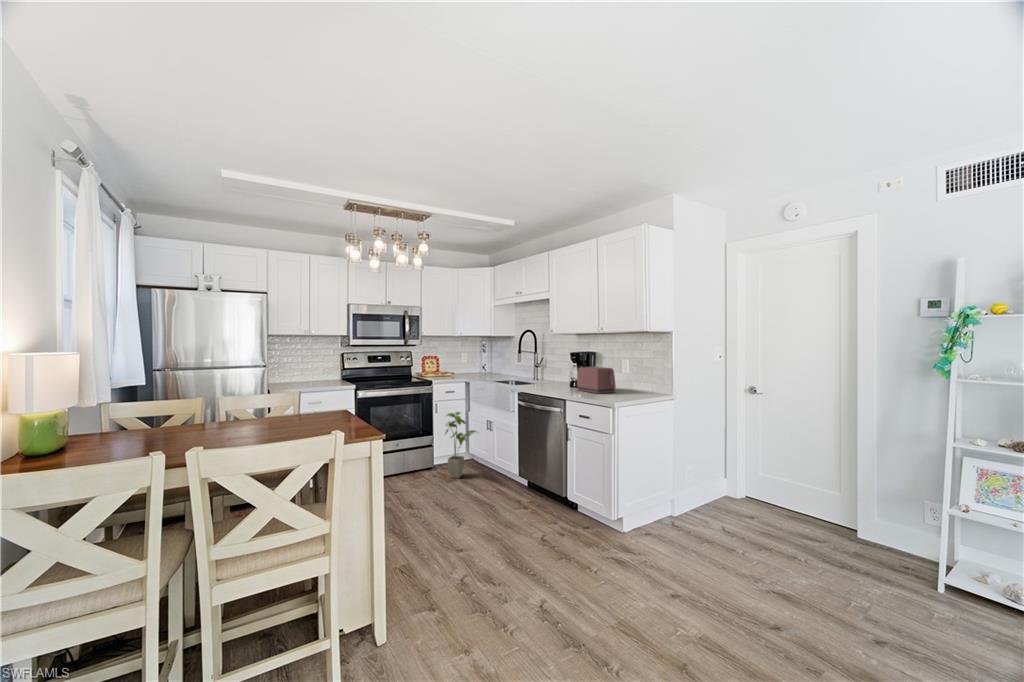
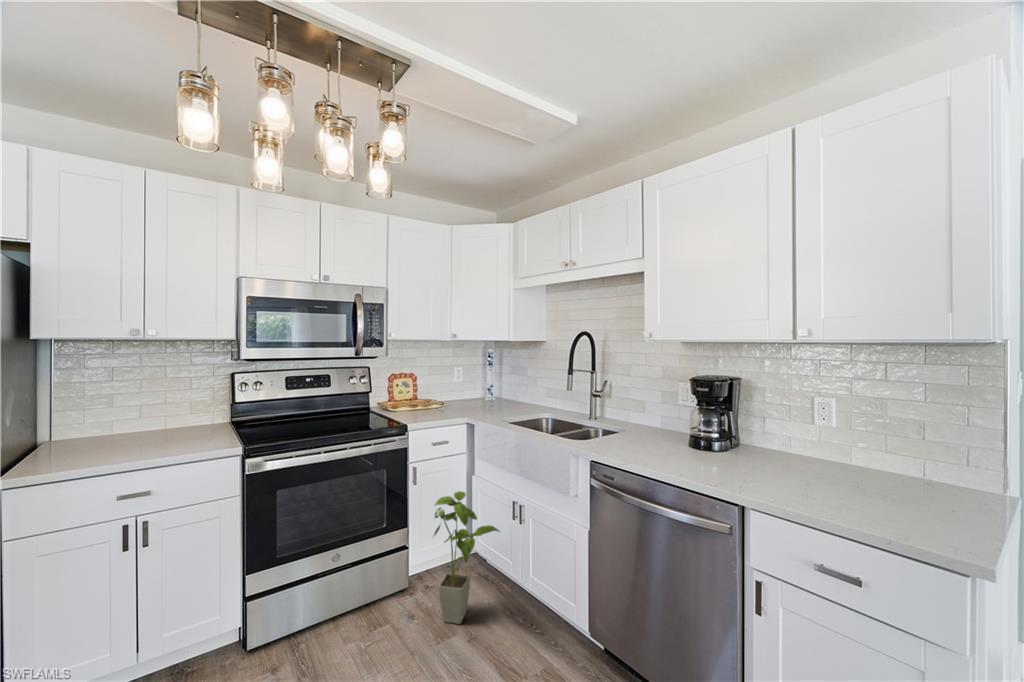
toaster: present [577,367,616,393] -> none [725,410,830,481]

